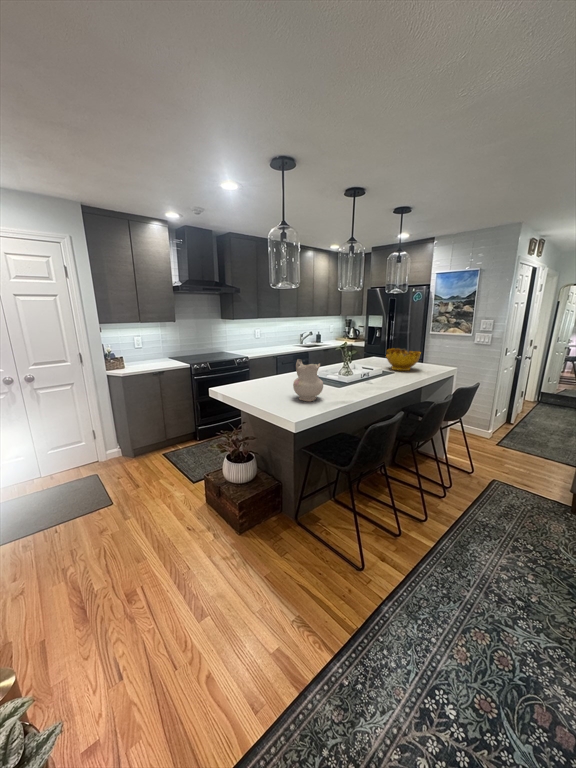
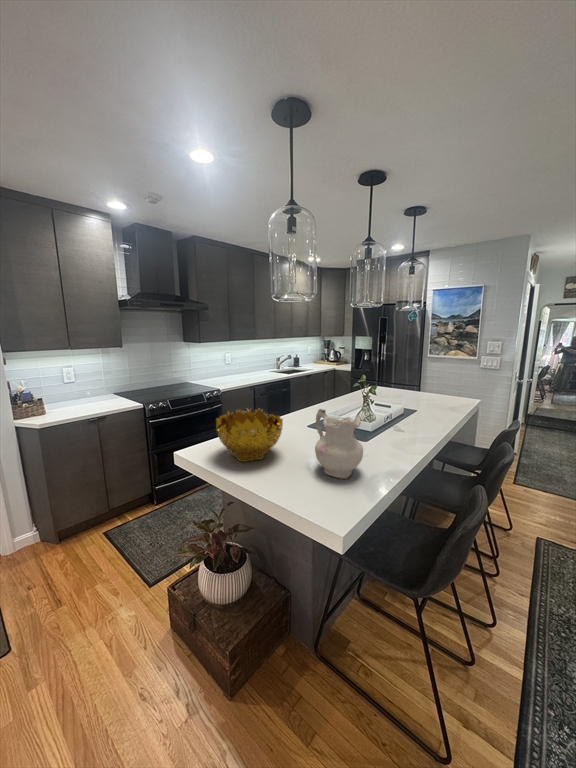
decorative bowl: present [386,348,420,371] -> present [216,409,283,462]

